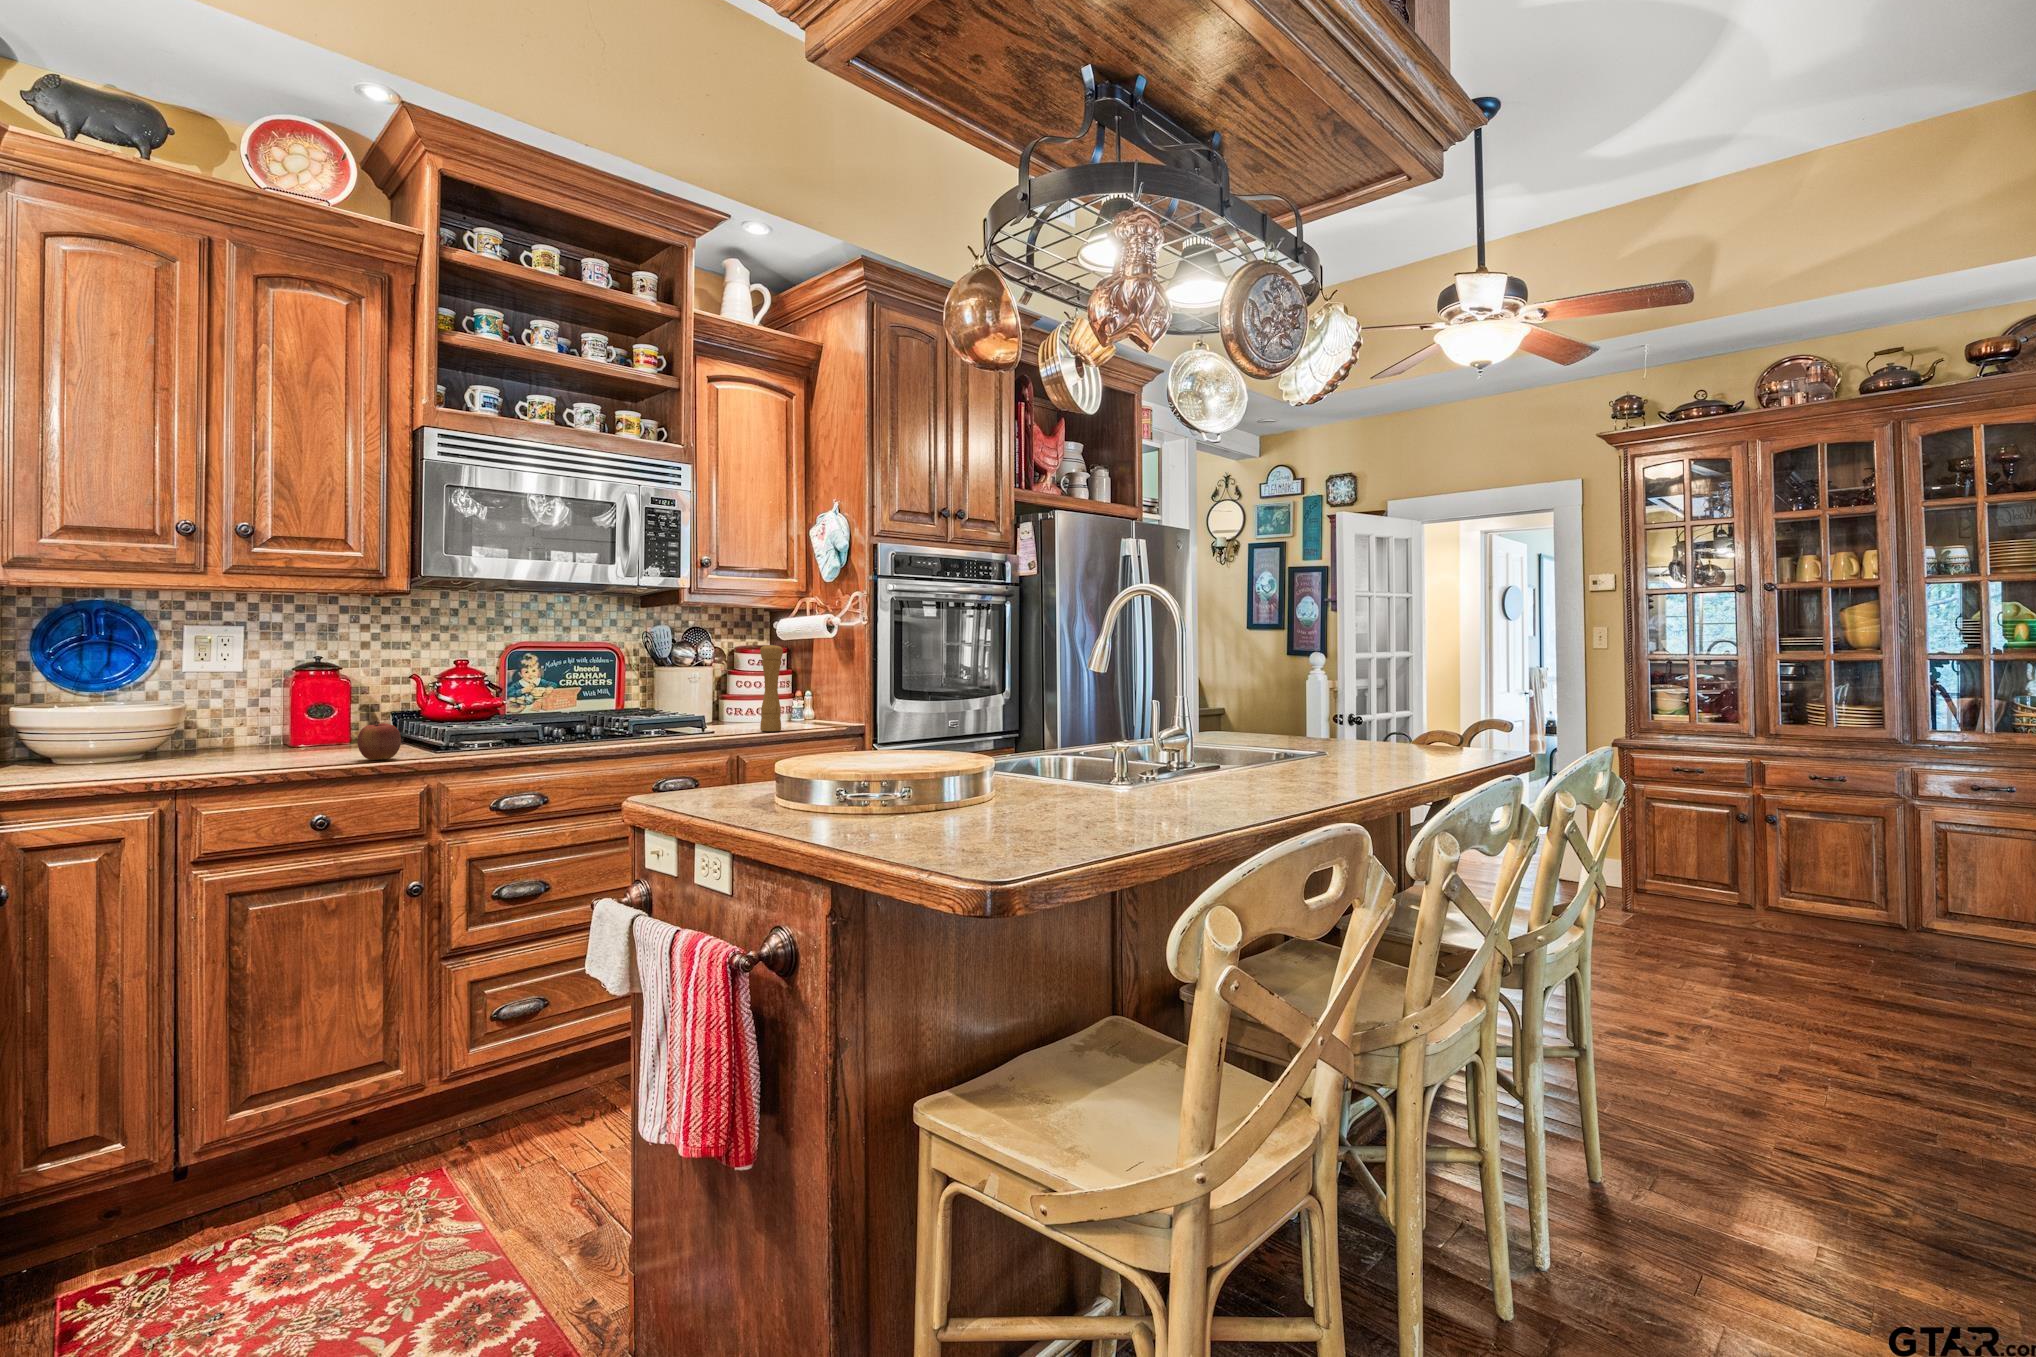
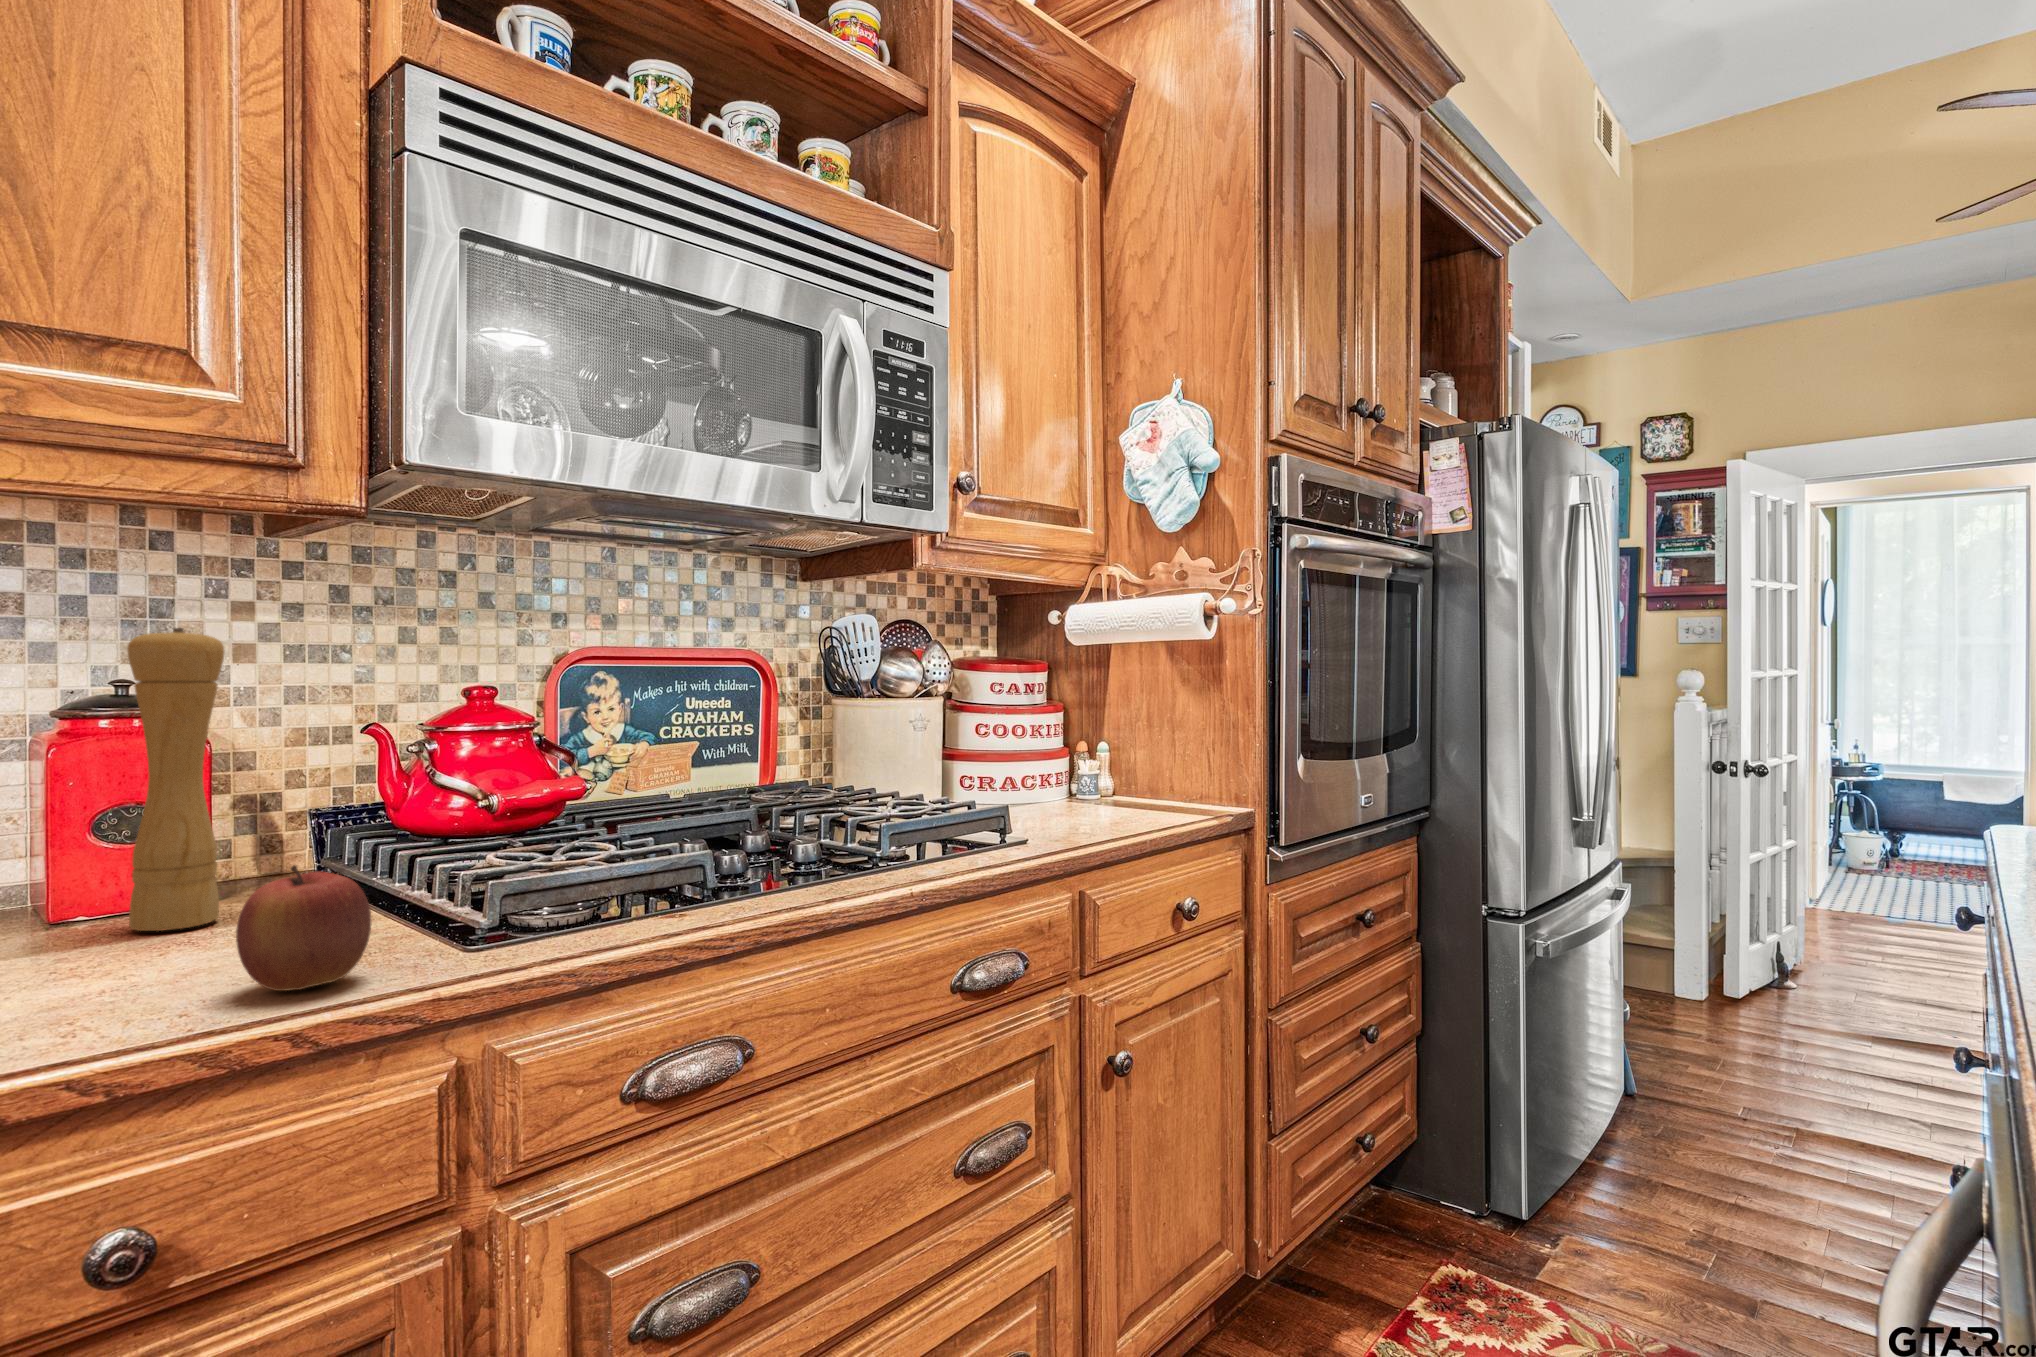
pepper mill: present [760,644,783,731] -> present [127,628,224,931]

